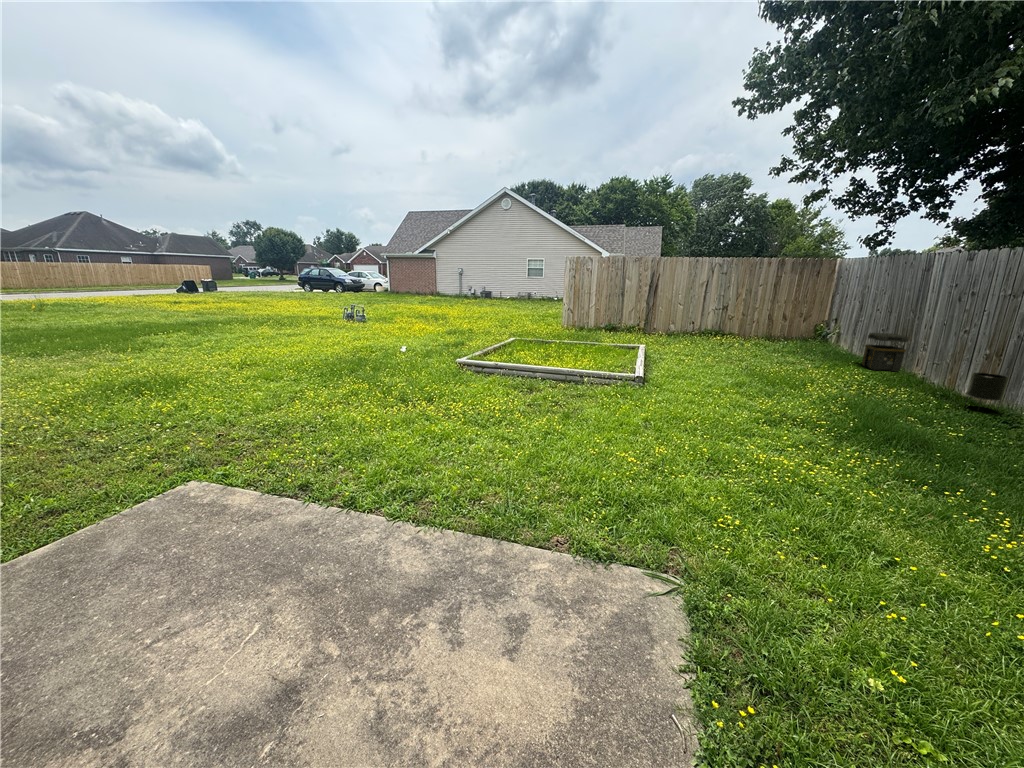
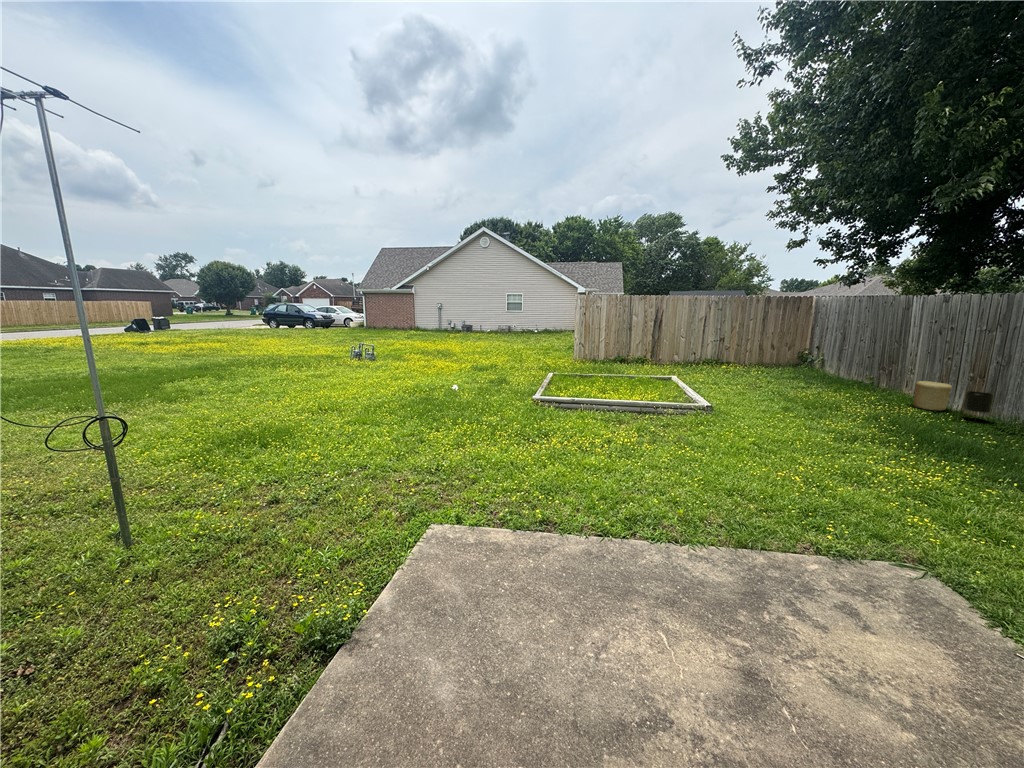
toolbox: present [862,333,908,371] -> none [858,360,896,391]
woven basket: none [912,359,962,396] -> present [914,381,952,410]

